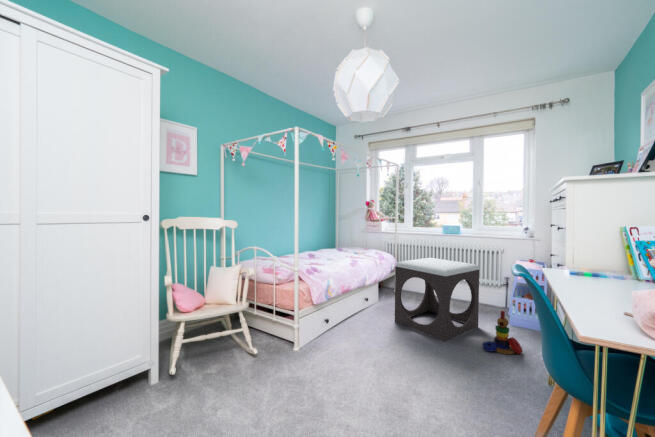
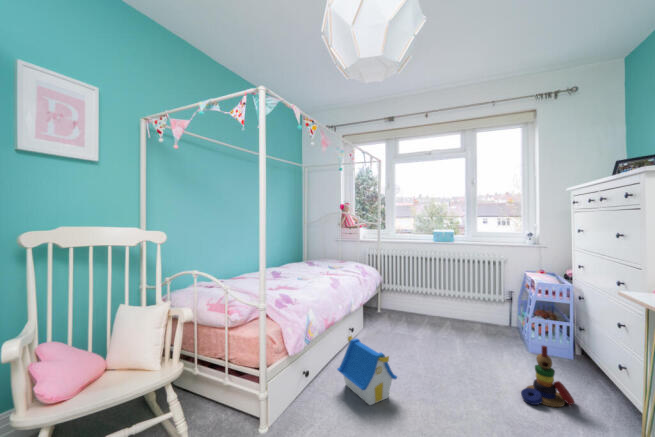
footstool: present [395,258,479,341] -> none [393,273,497,391]
toy house: none [348,298,390,343] -> present [337,336,397,405]

